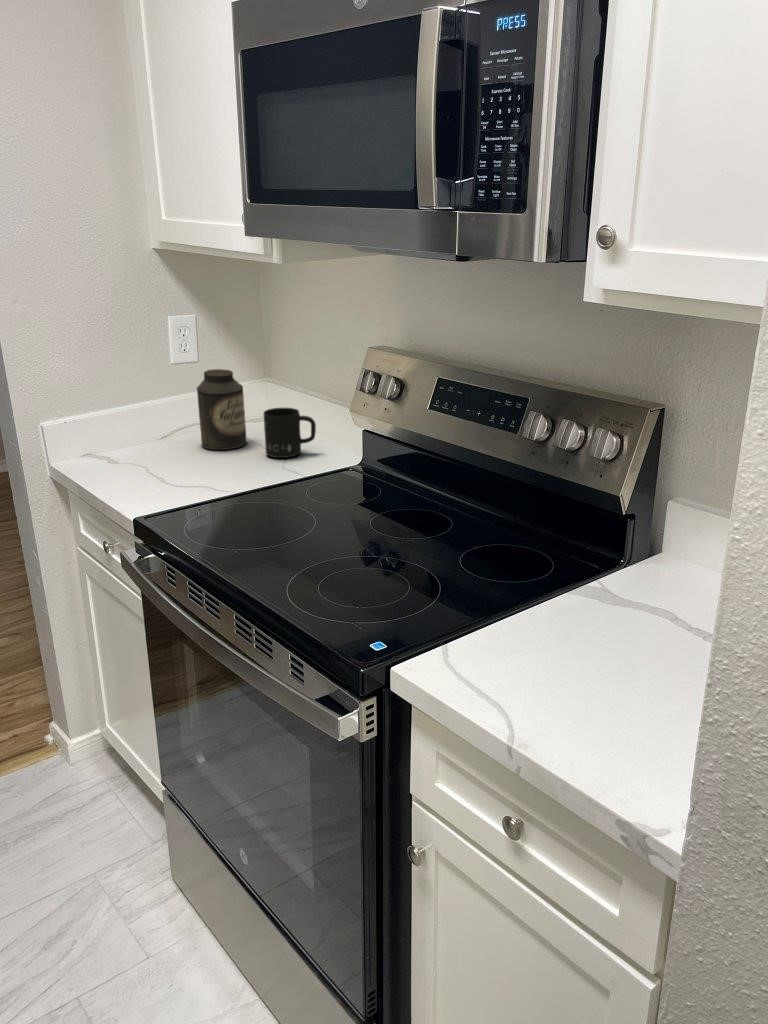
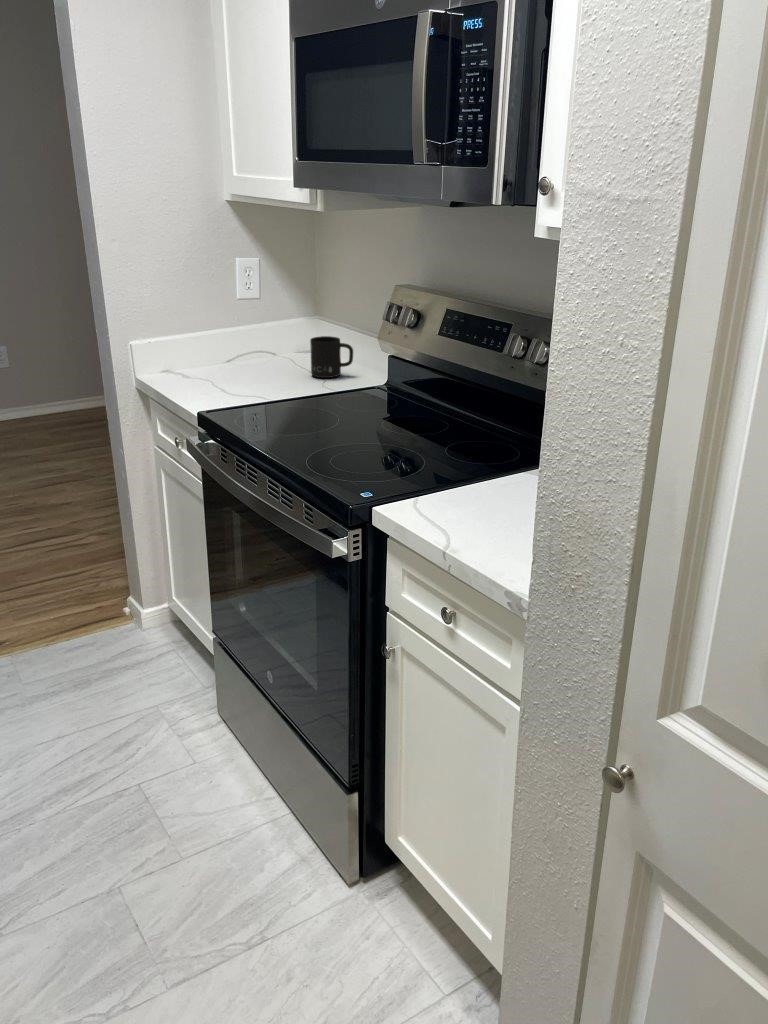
canister: present [197,369,247,450] -> none [258,303,298,371]

